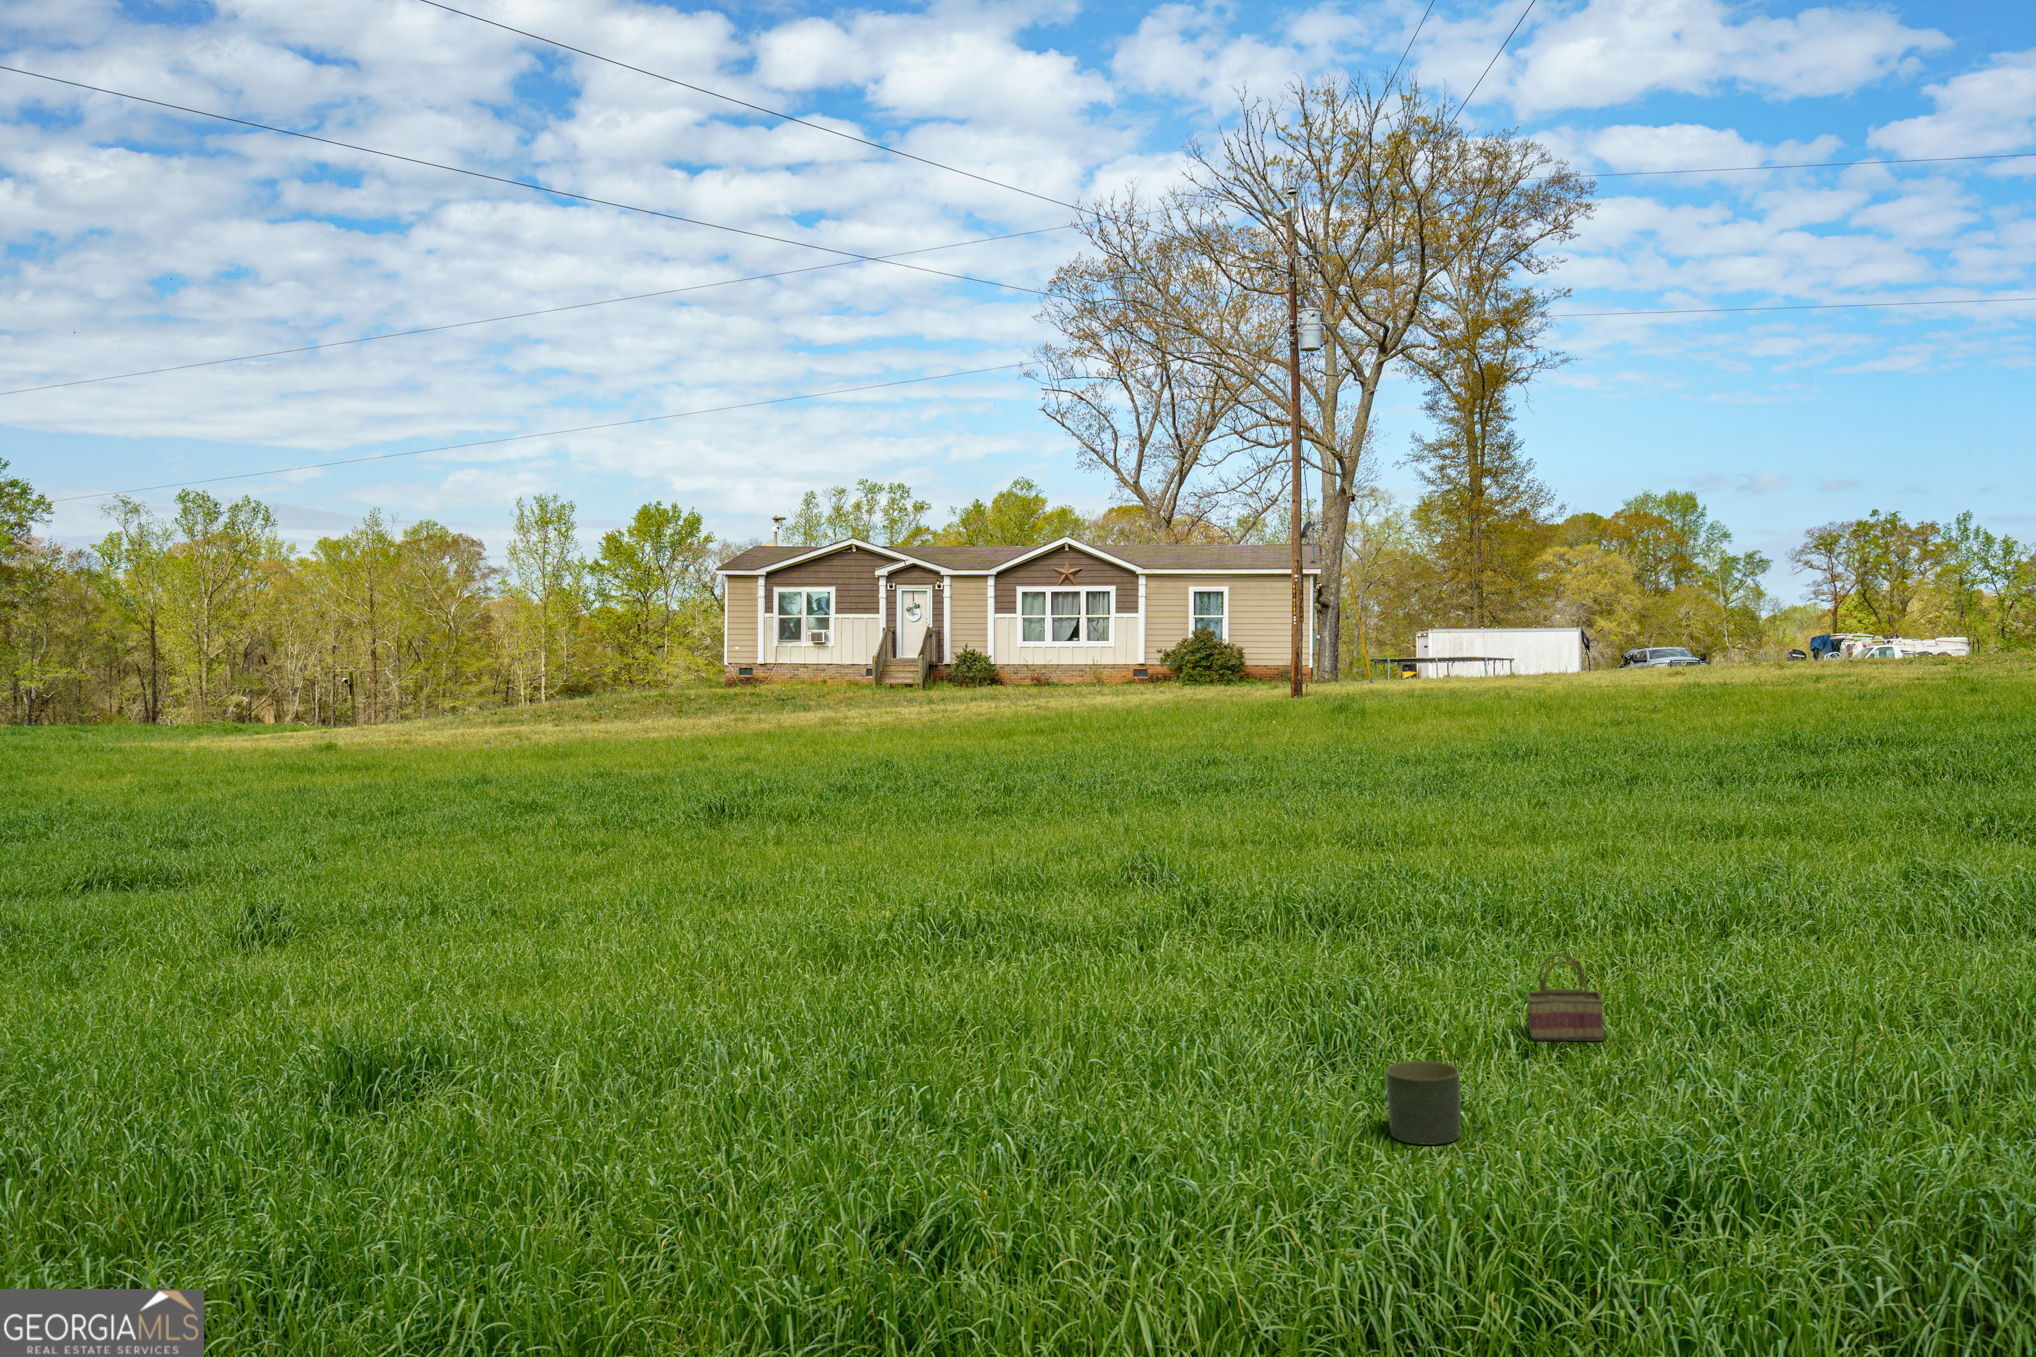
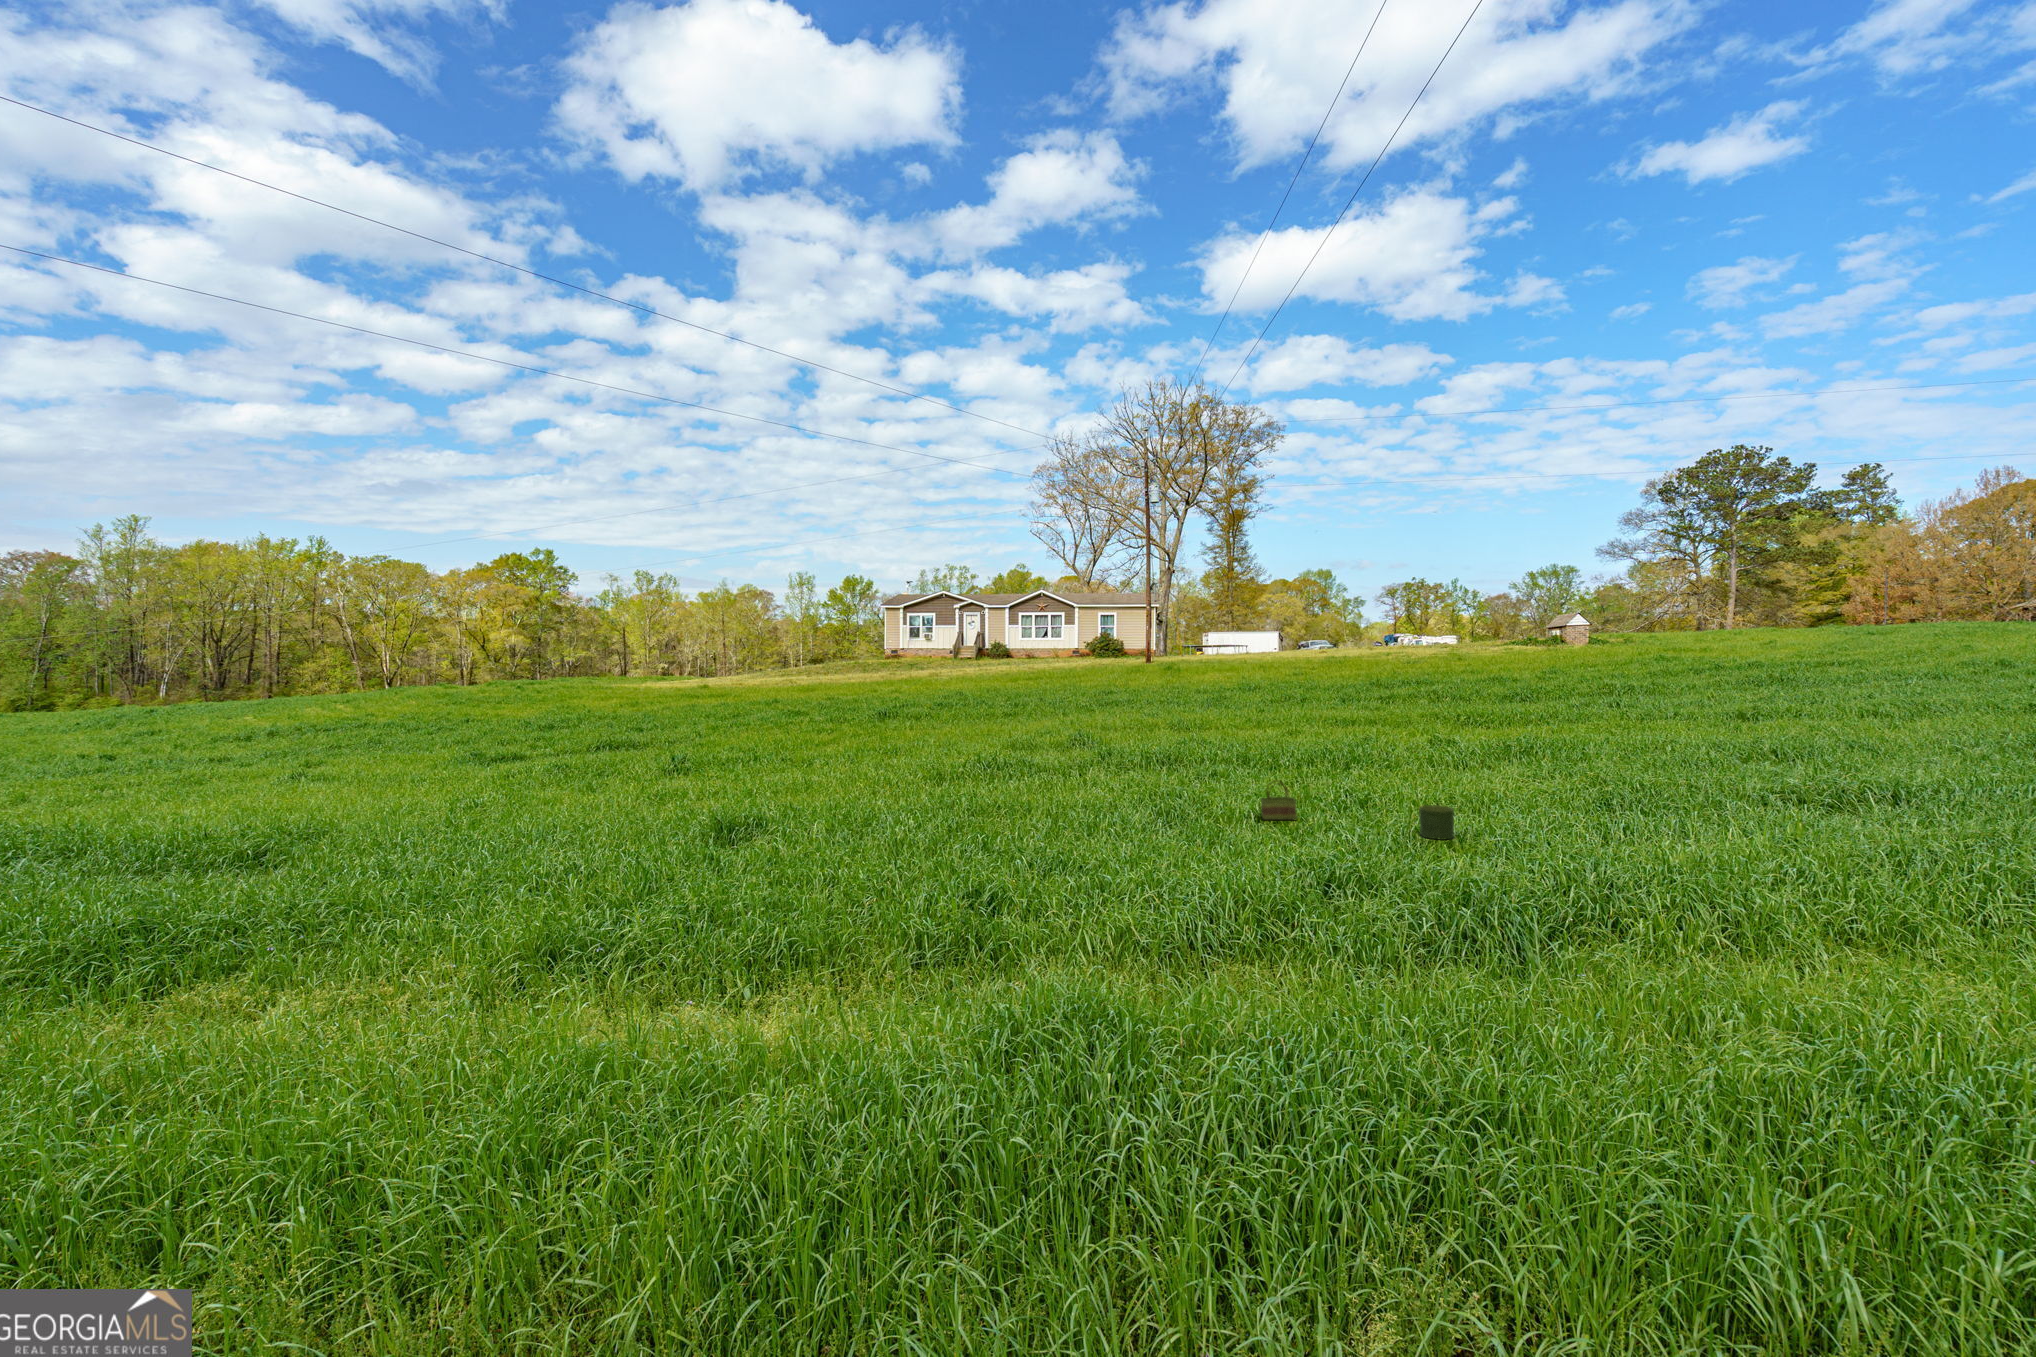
planter: present [1386,1061,1461,1145] -> present [1419,805,1454,840]

